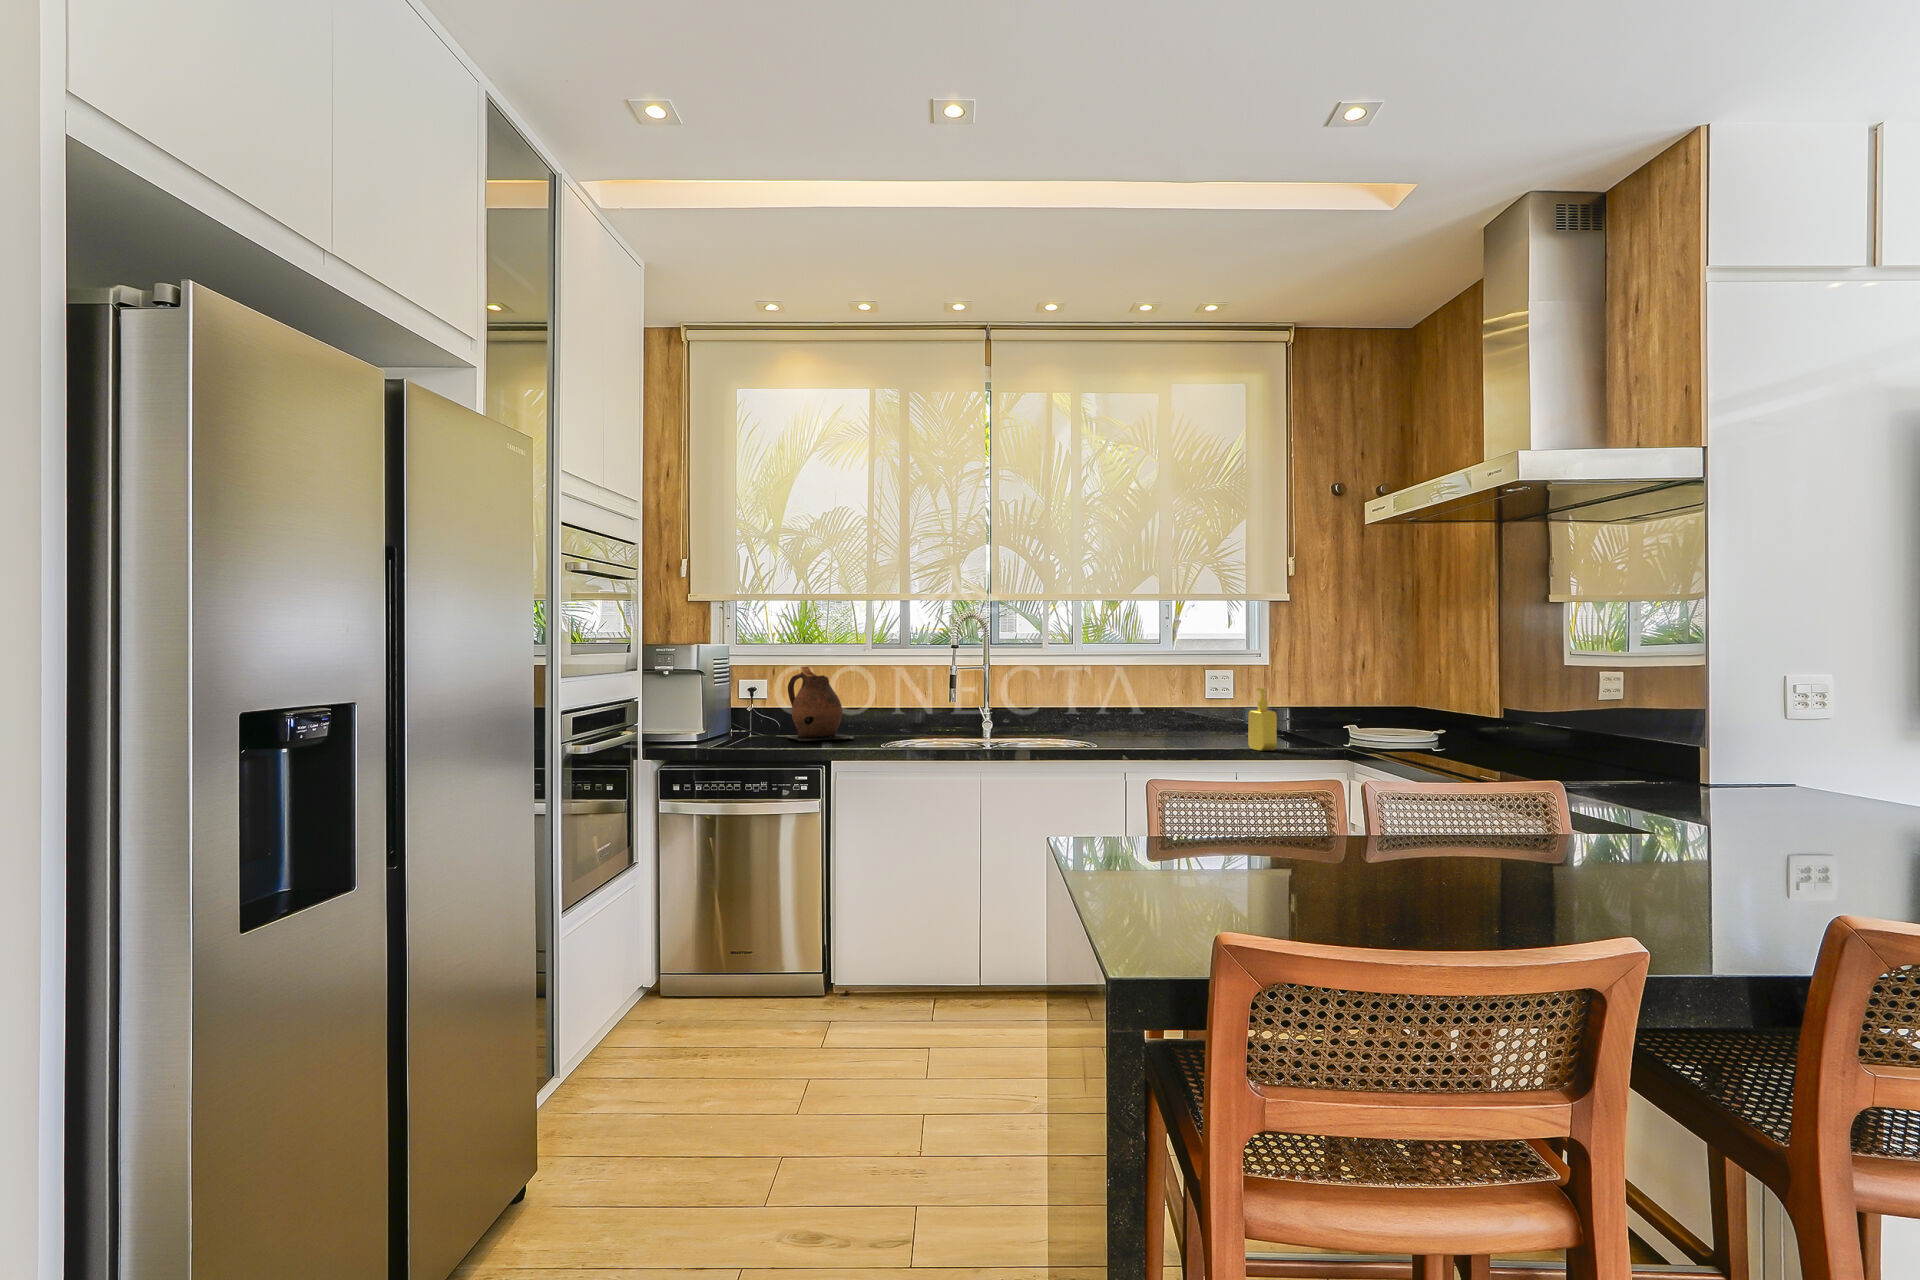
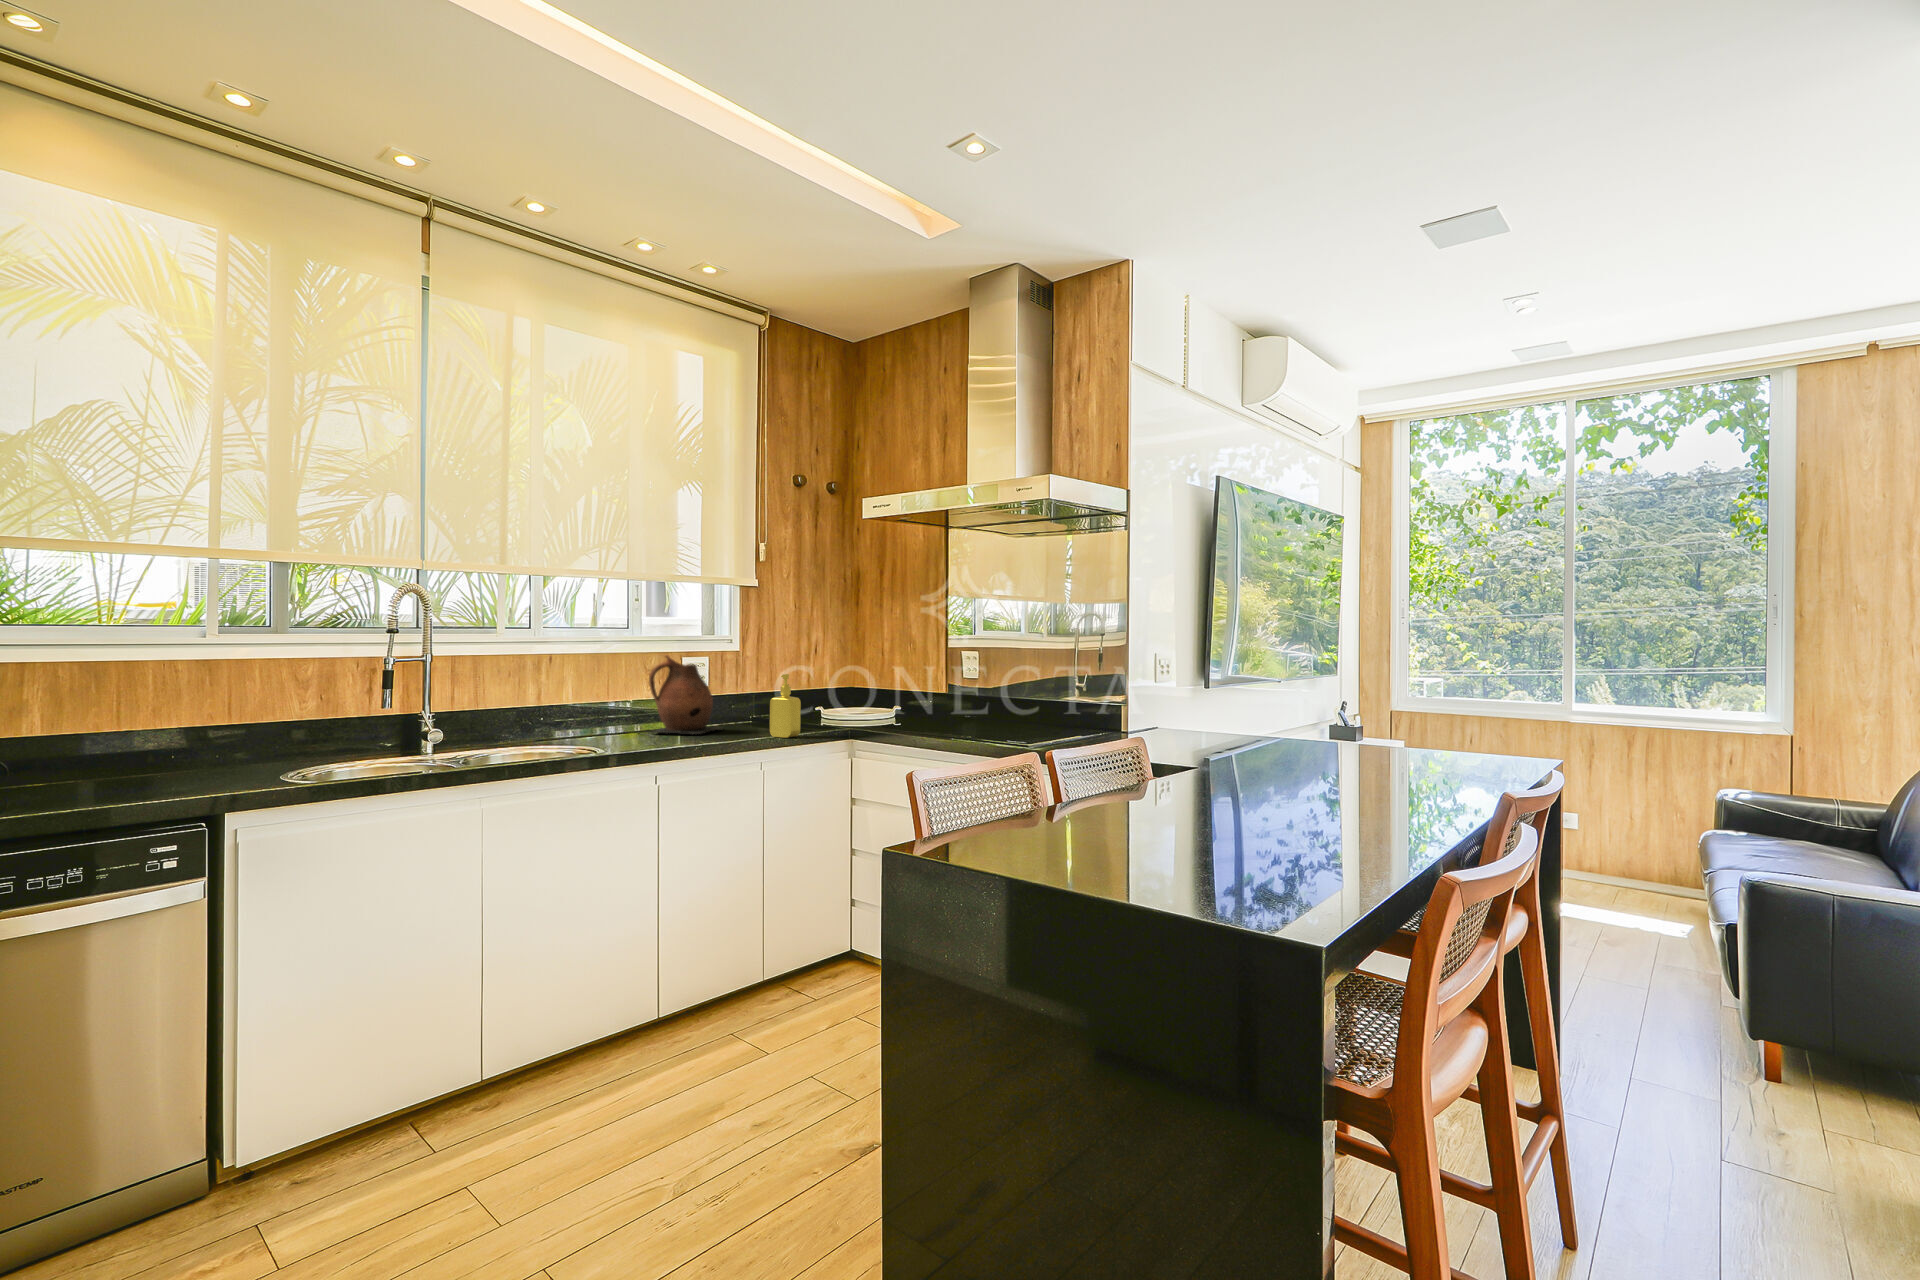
ceramic pitcher: present [787,666,854,742] -> present [649,655,720,734]

